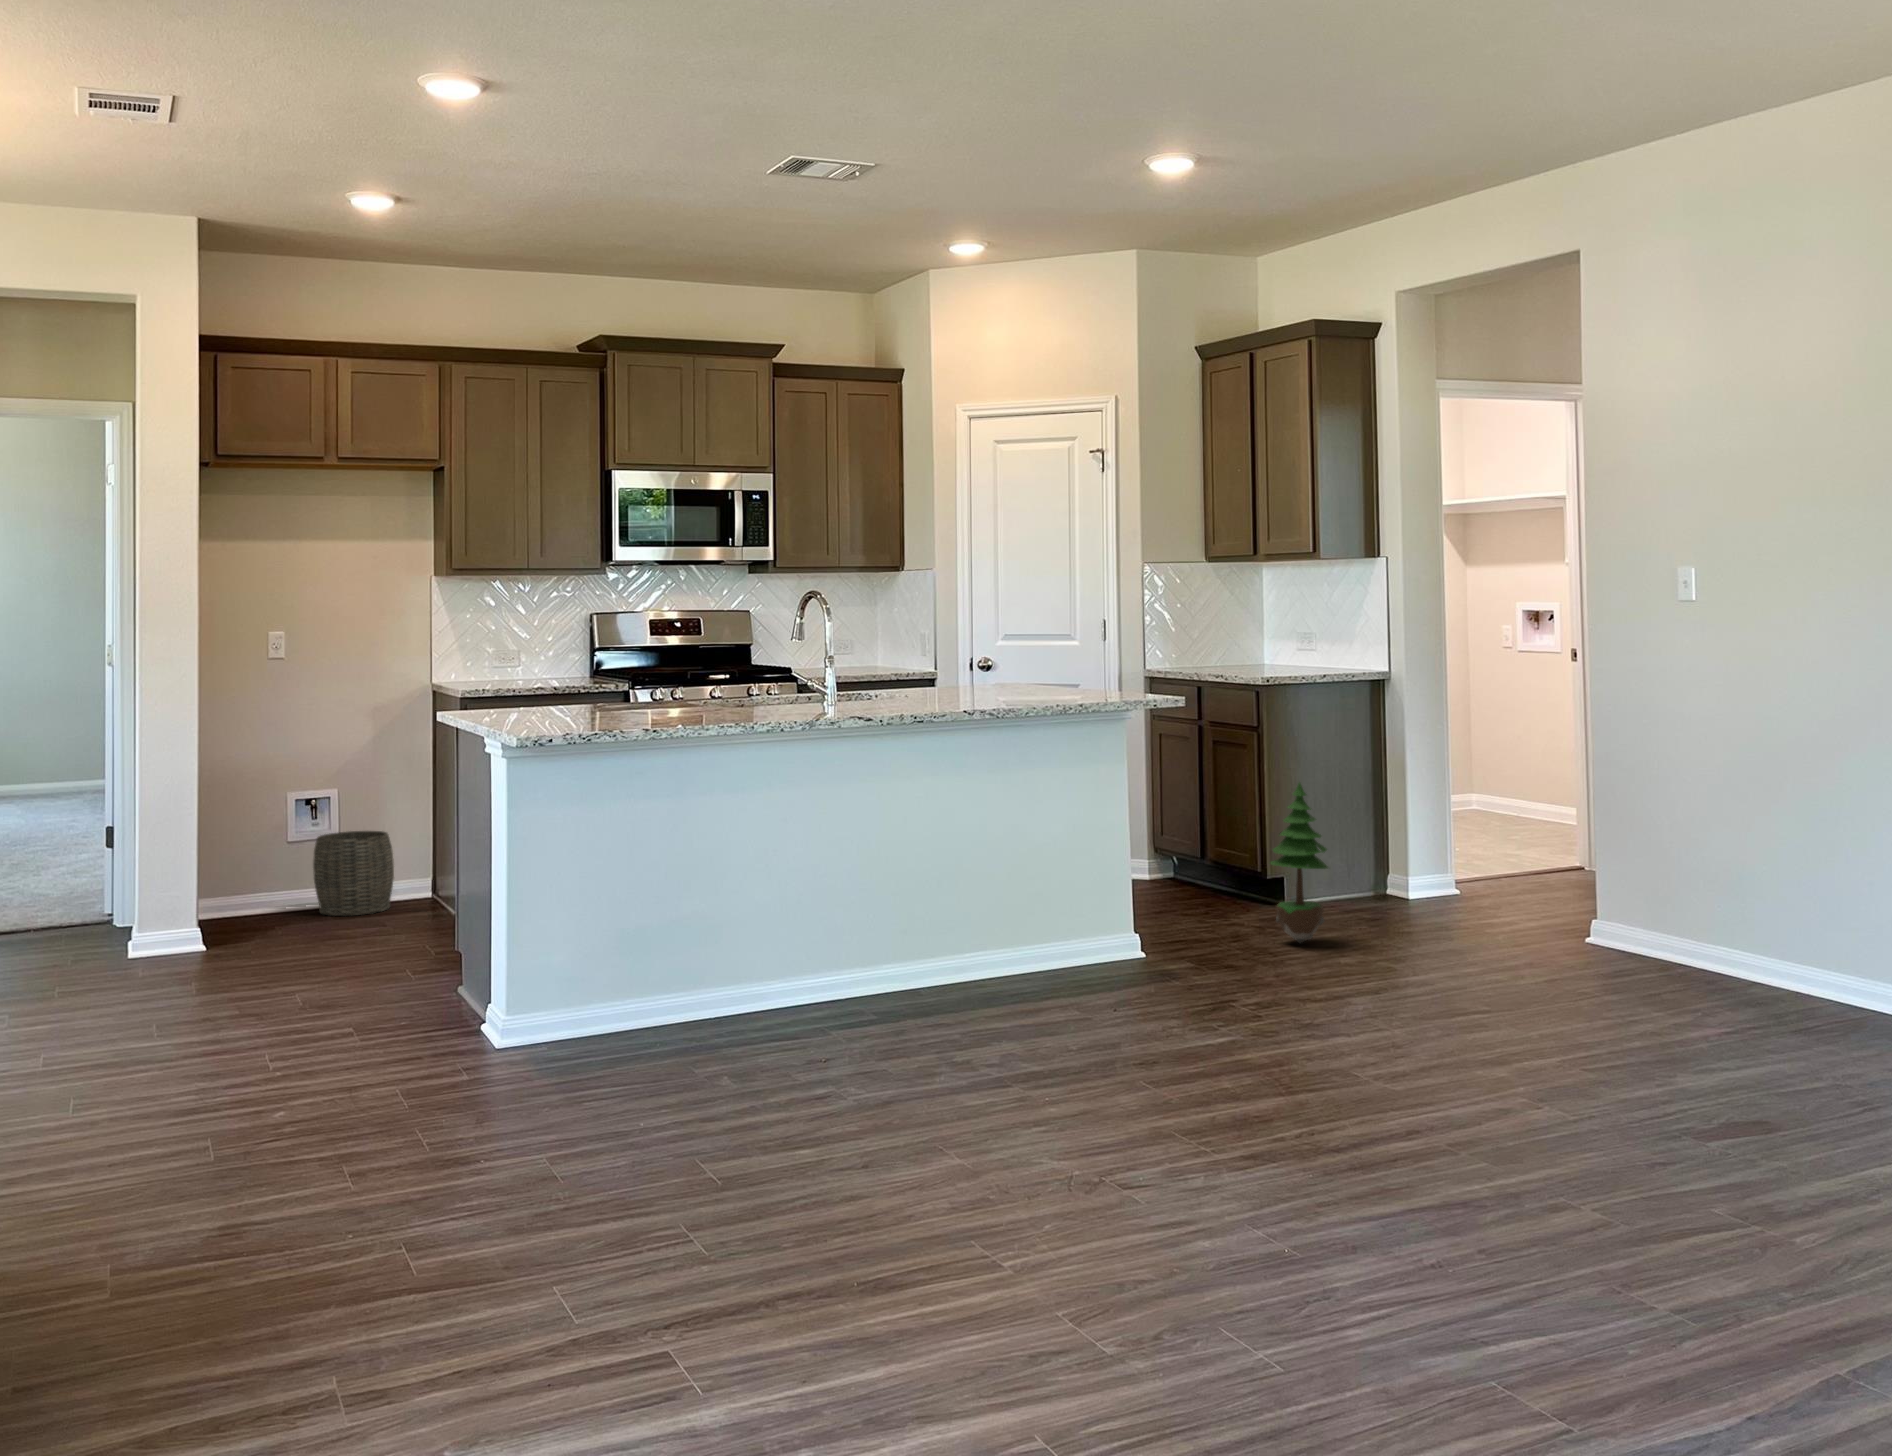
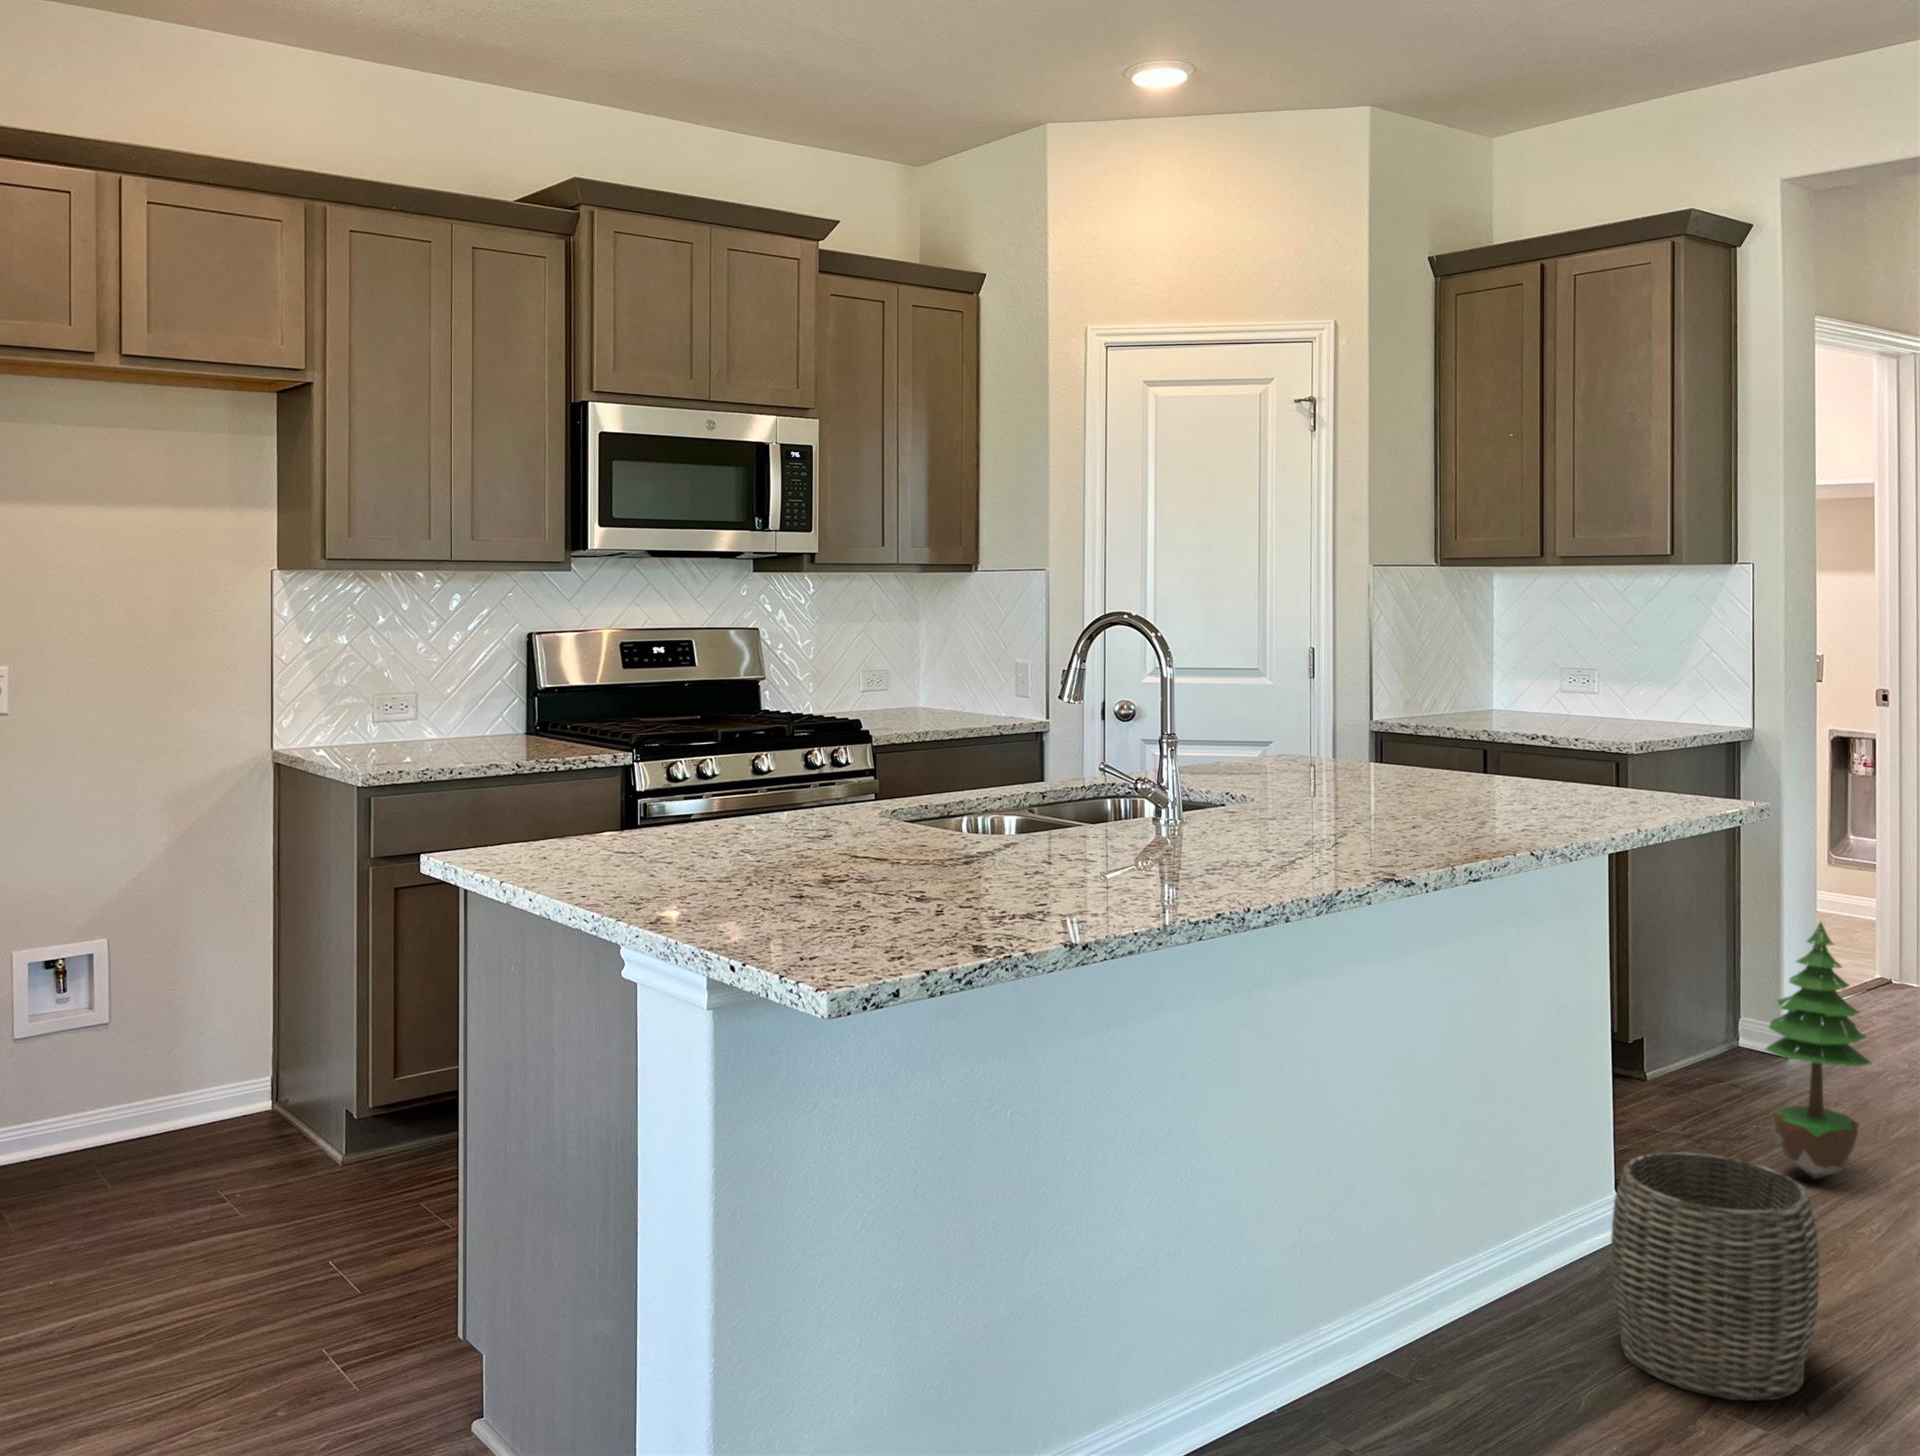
woven basket: present [313,831,394,916] -> present [1611,1152,1819,1401]

